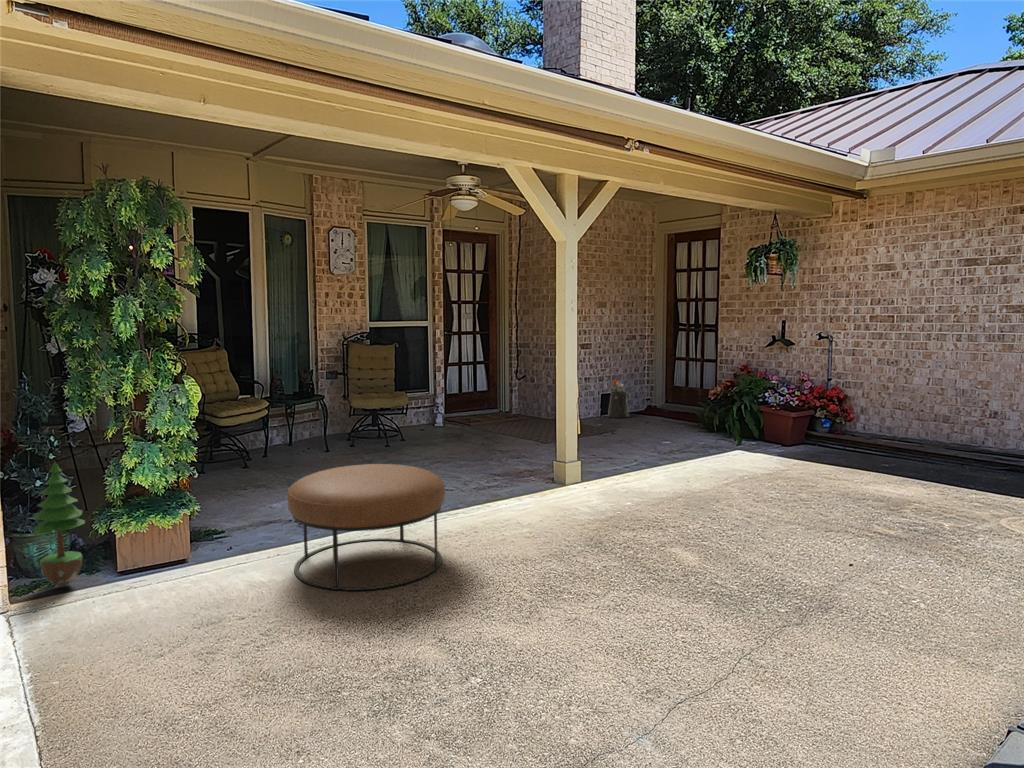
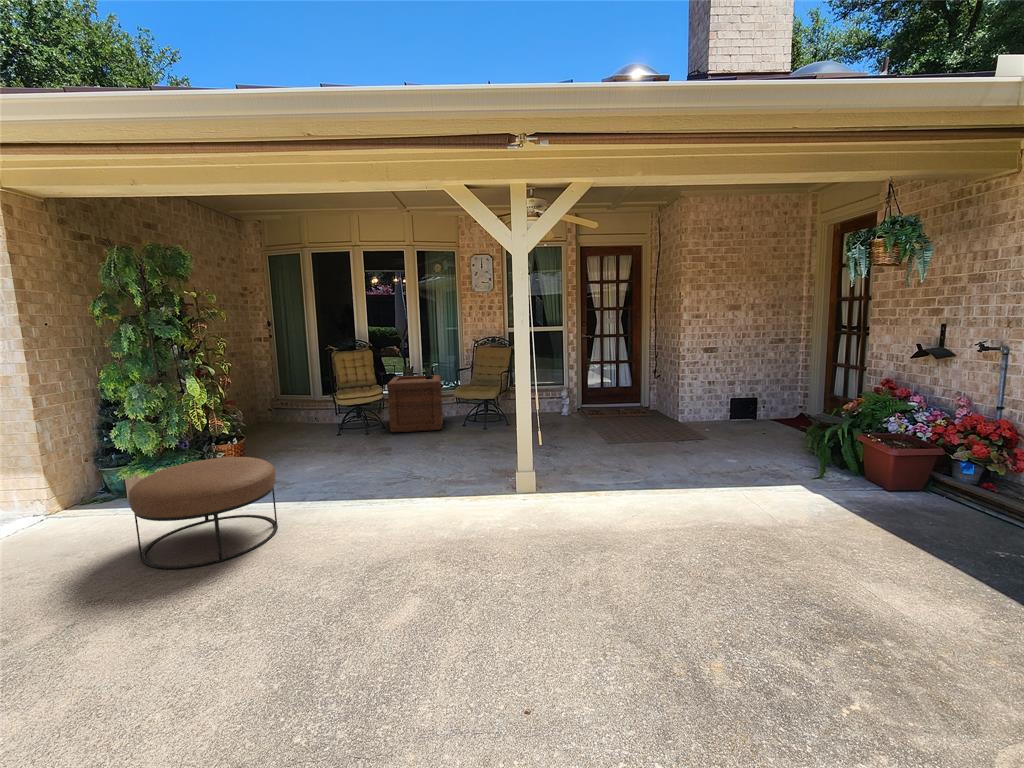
watering can: present [608,379,629,418] -> none [735,384,761,425]
wooden crate: none [242,382,337,461] -> present [387,375,443,433]
potted tree: present [32,461,85,587] -> none [66,430,104,508]

